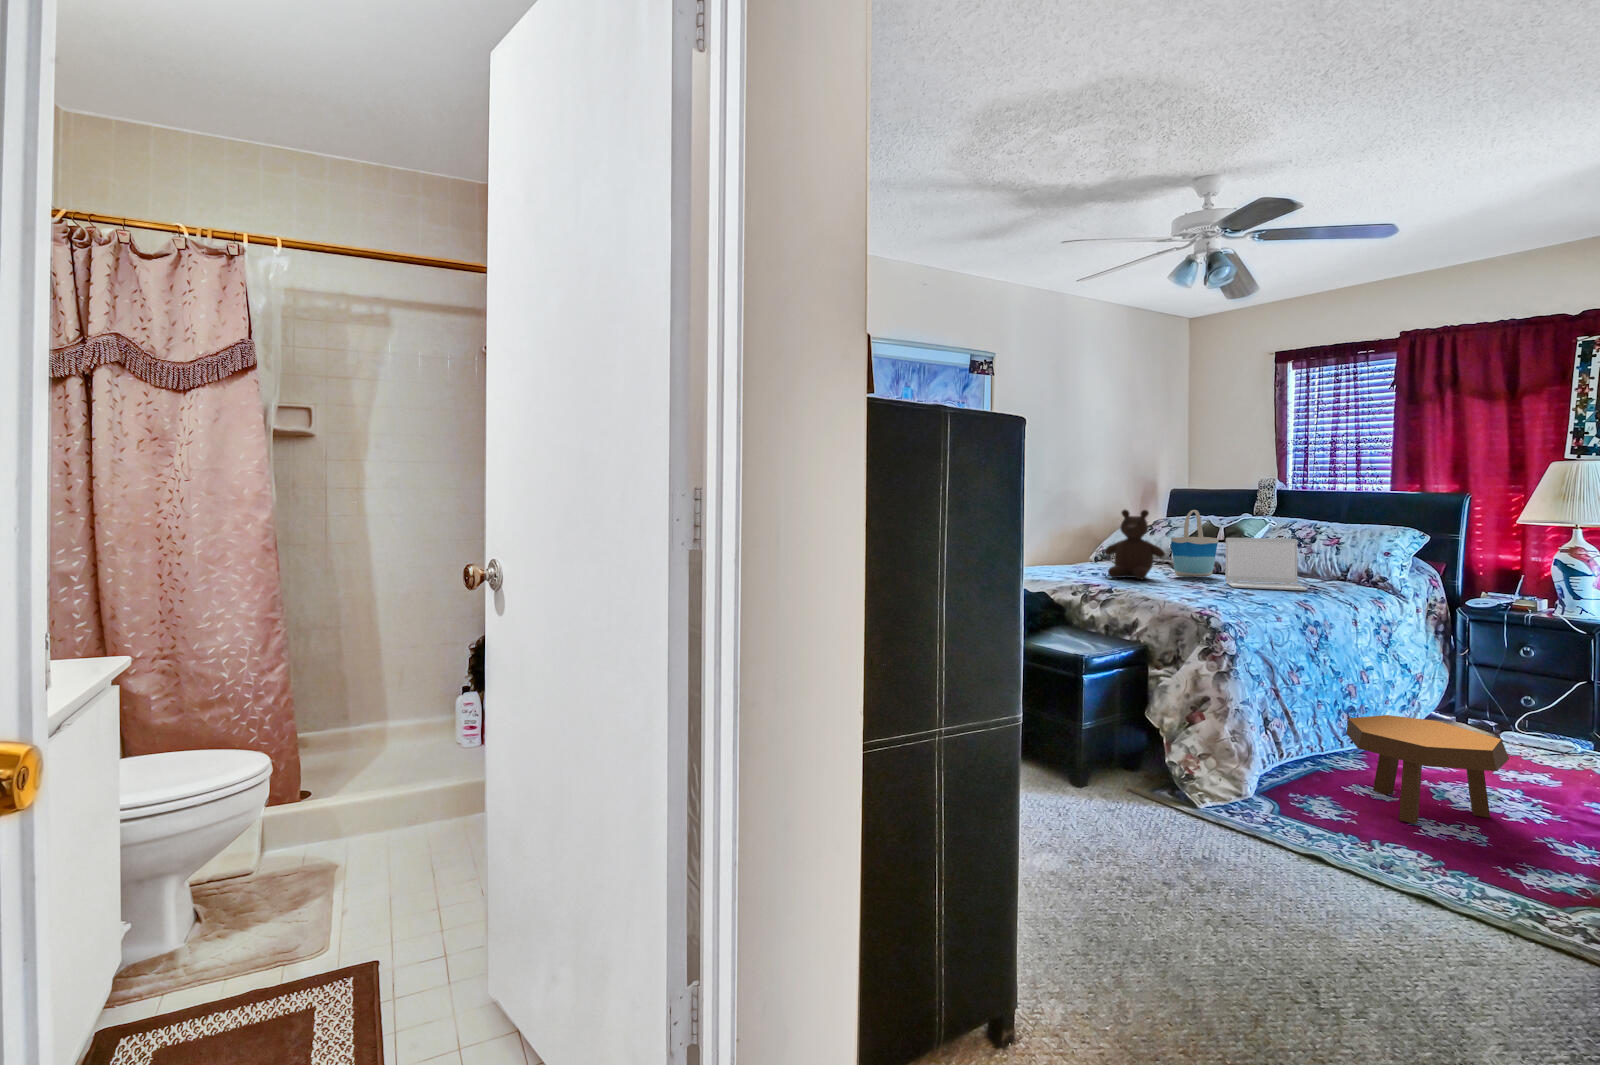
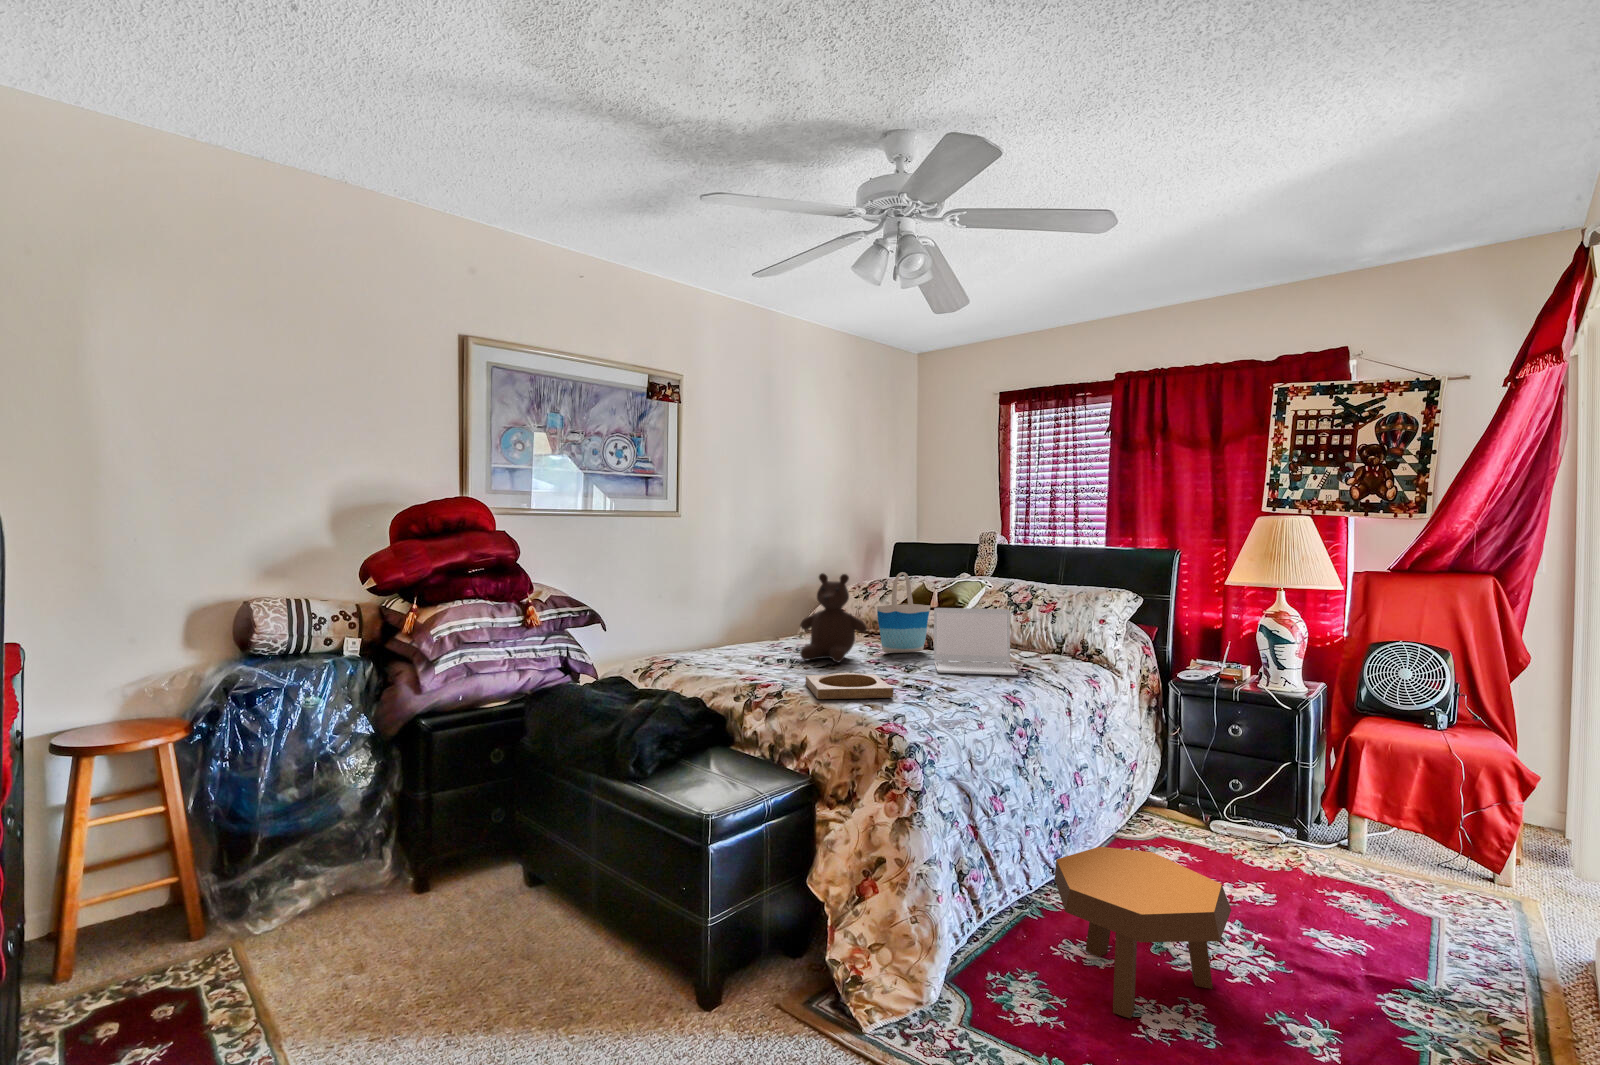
tray: none [1123,581,1202,597] -> present [806,673,893,699]

